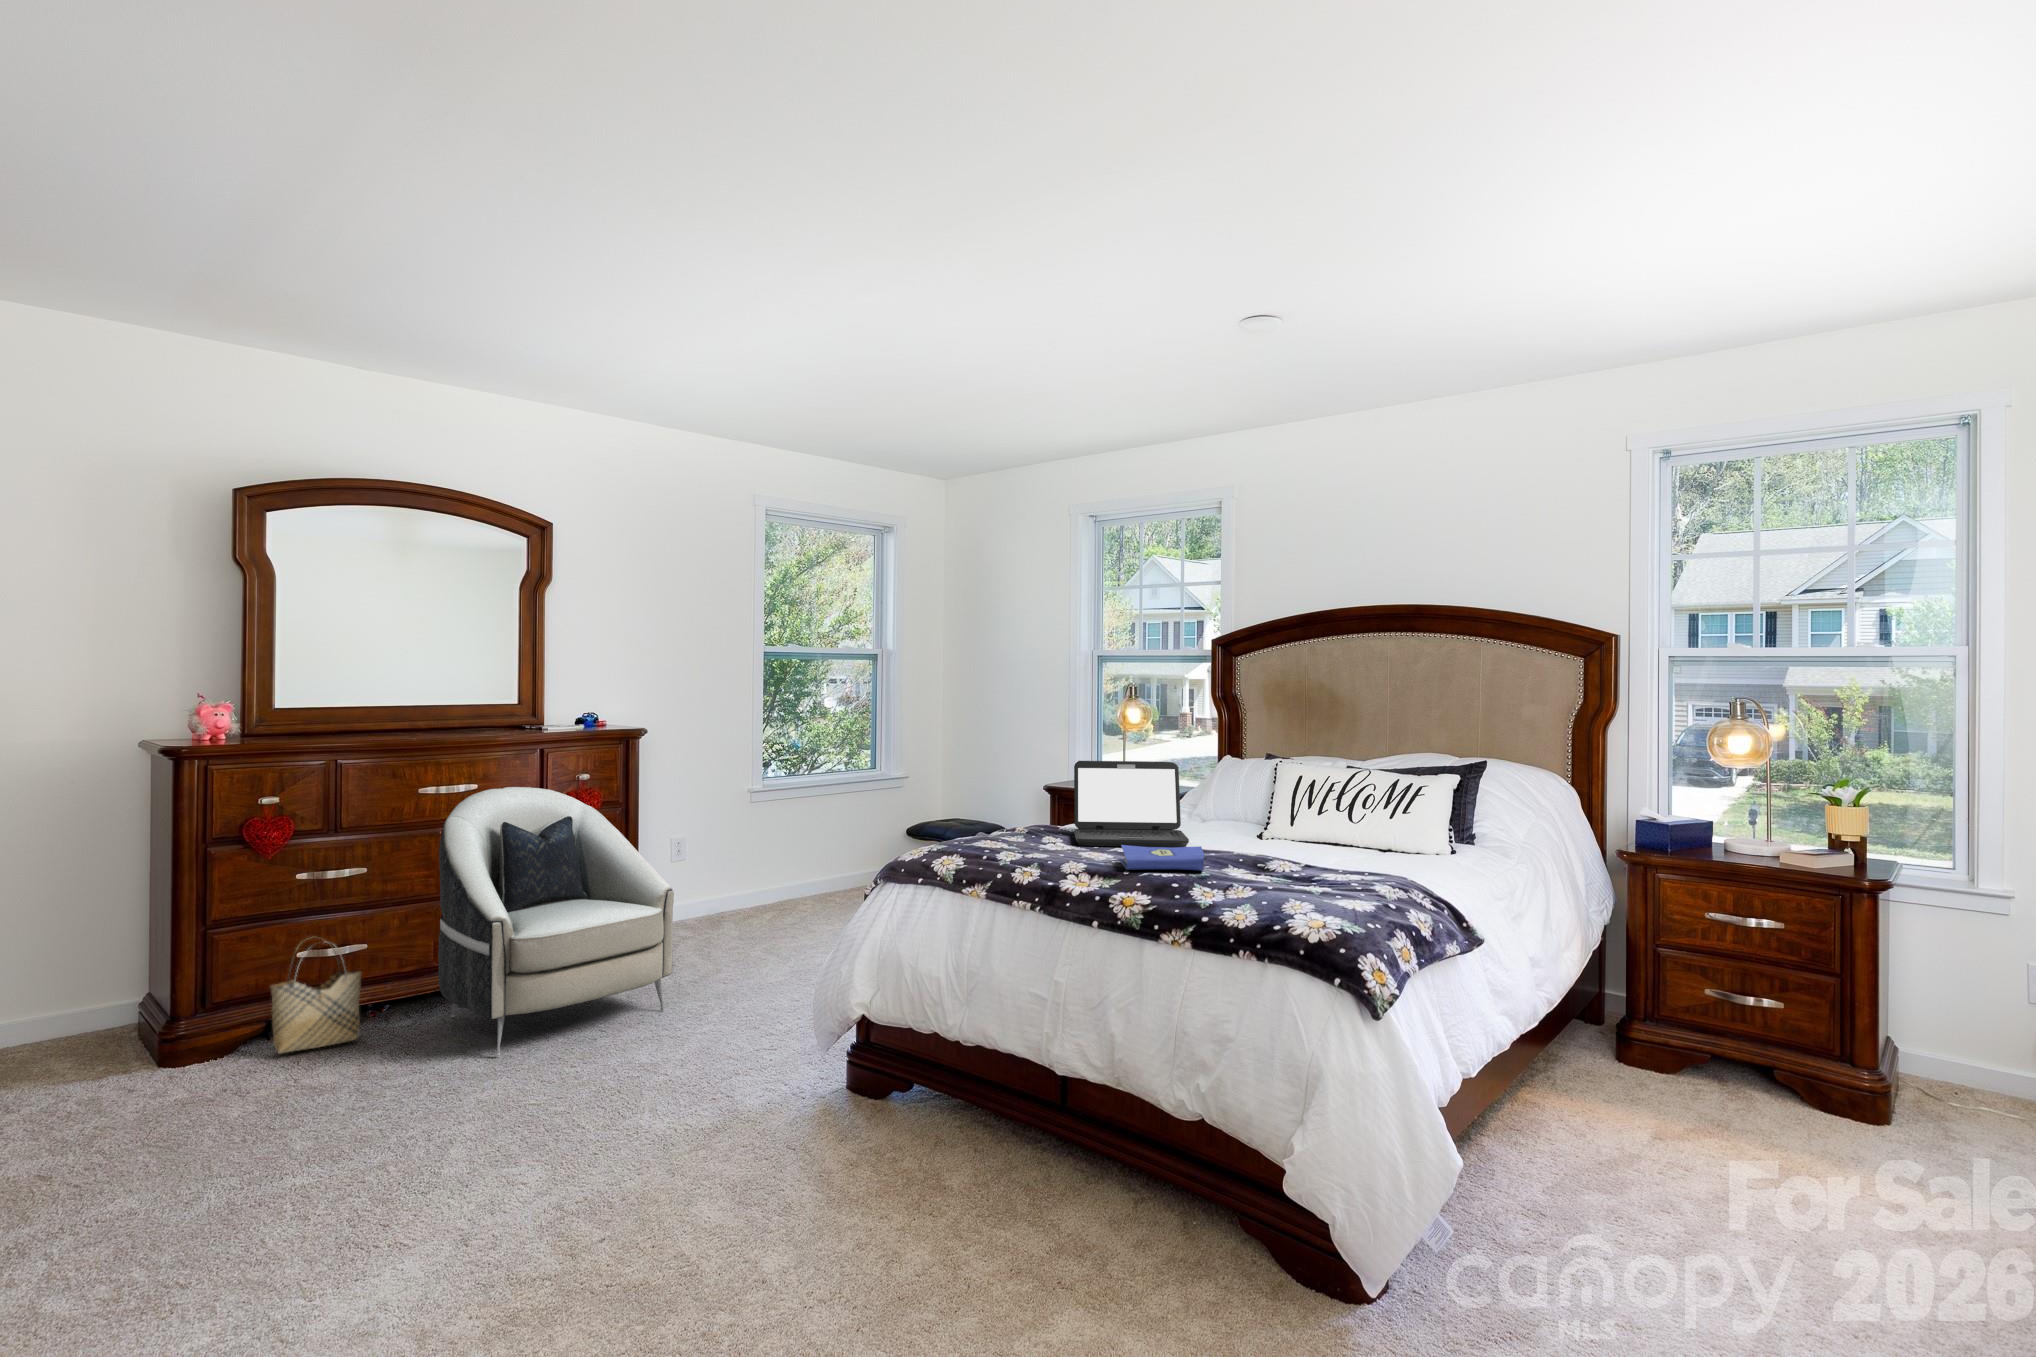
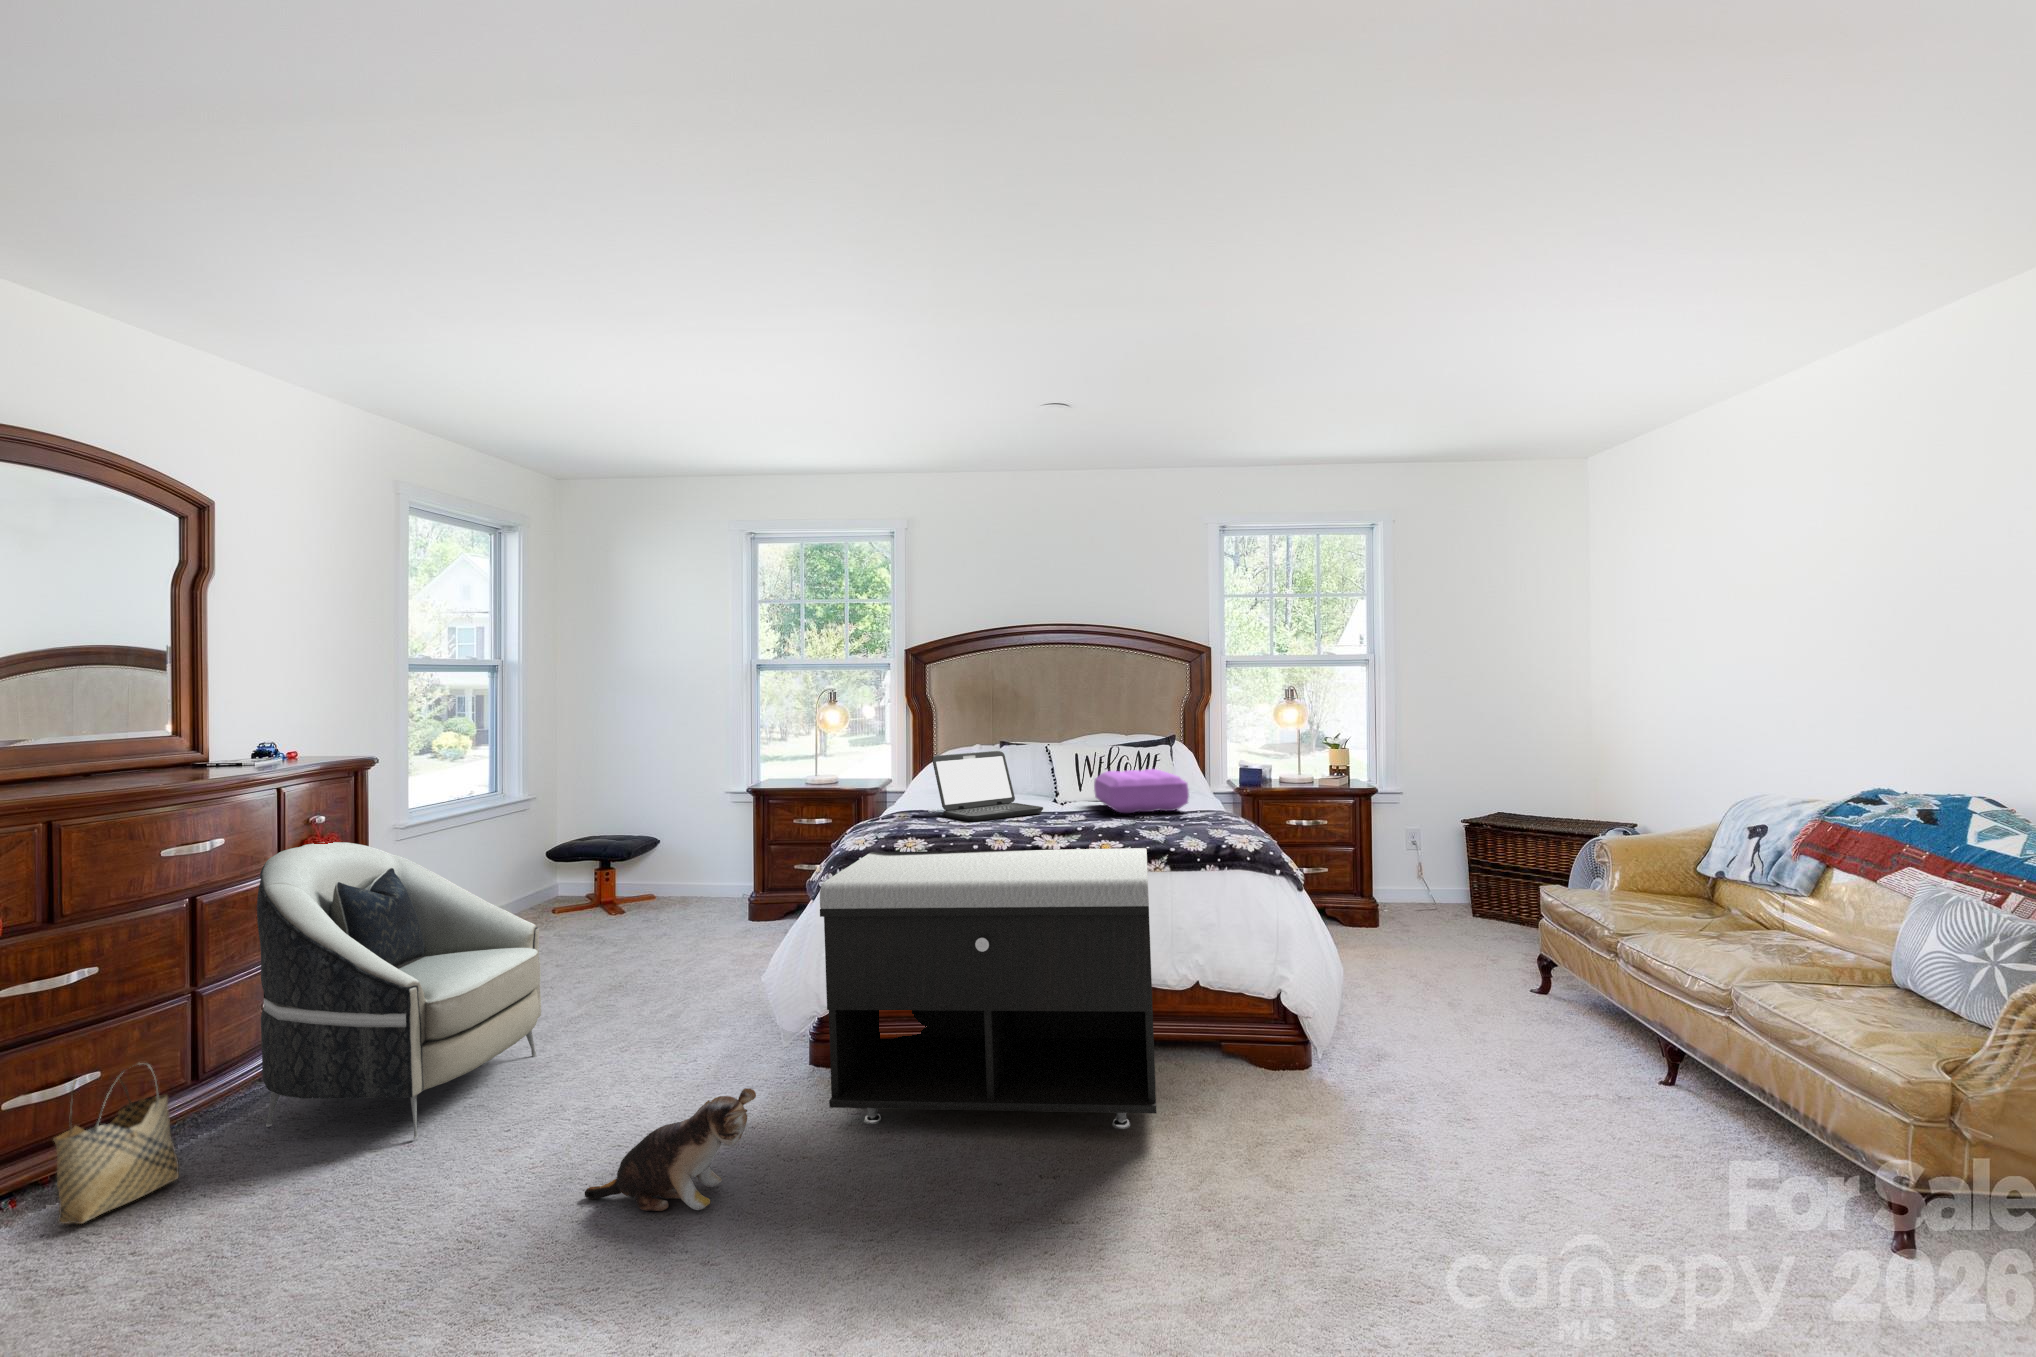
pillow: none [1256,803,1392,869] -> present [1094,769,1189,813]
hardcover book: present [1120,845,1204,870] -> none [1035,807,1106,829]
storage bench: none [727,863,1149,1276] -> present [820,848,1156,1129]
plush toy: none [501,1085,602,1194] -> present [585,1088,756,1211]

